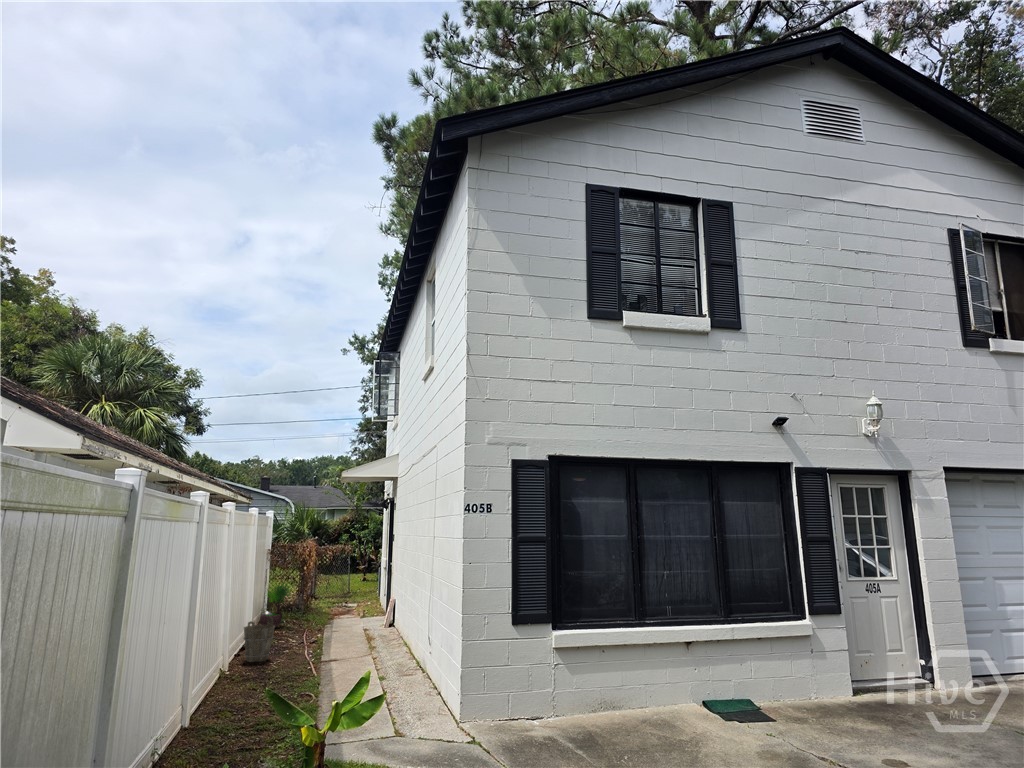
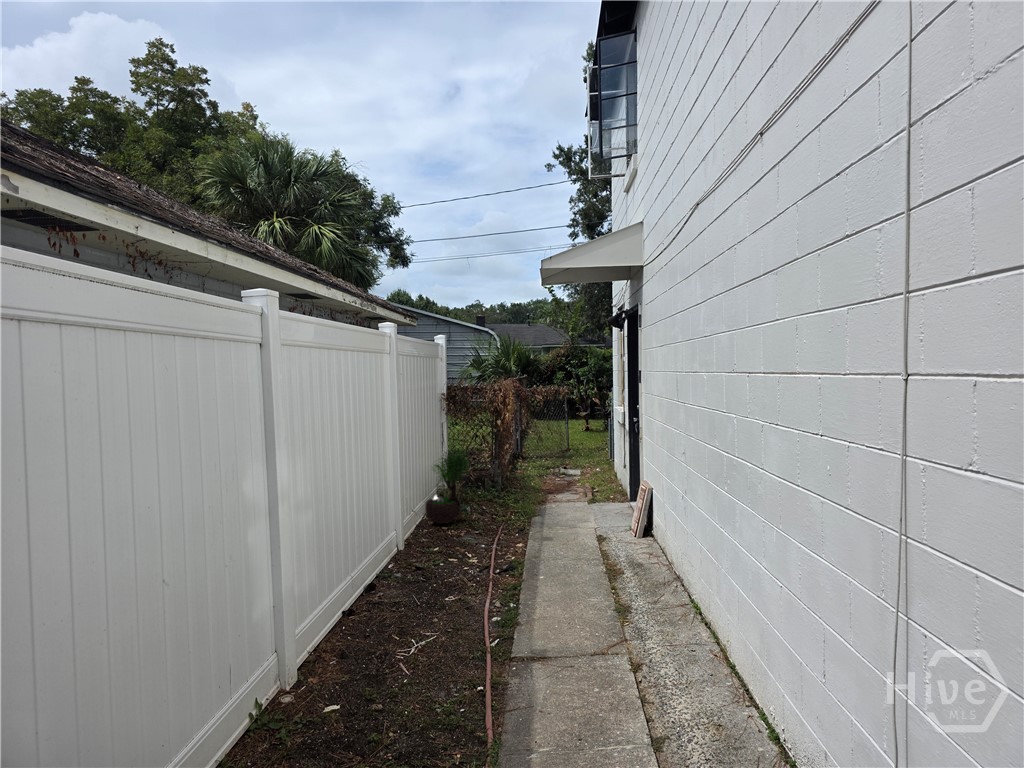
bucket: present [244,618,275,662] -> none [333,553,404,658]

